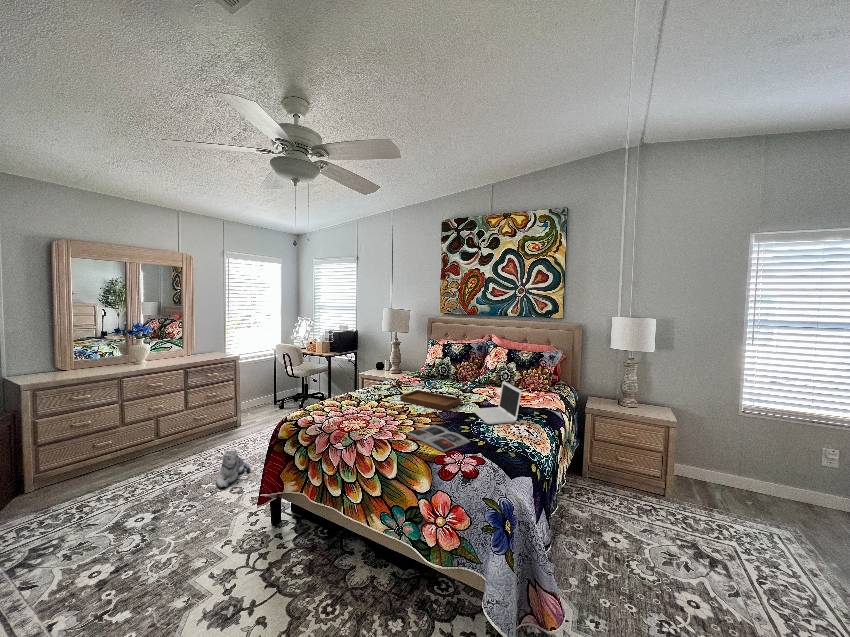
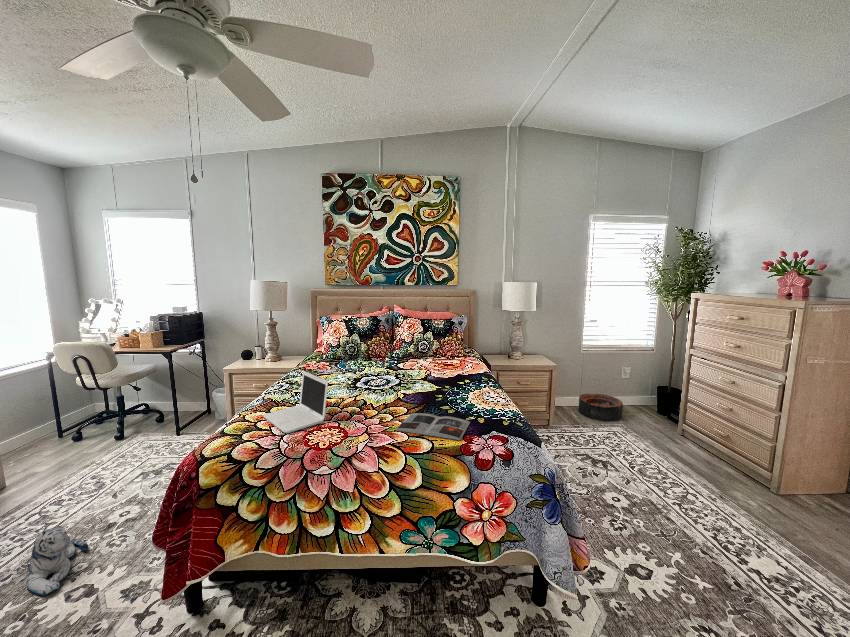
laptop: present [472,381,521,424] -> present [264,371,328,433]
tray: present [400,383,461,411] -> none [339,366,409,395]
basket: none [714,462,783,506] -> present [579,394,623,421]

